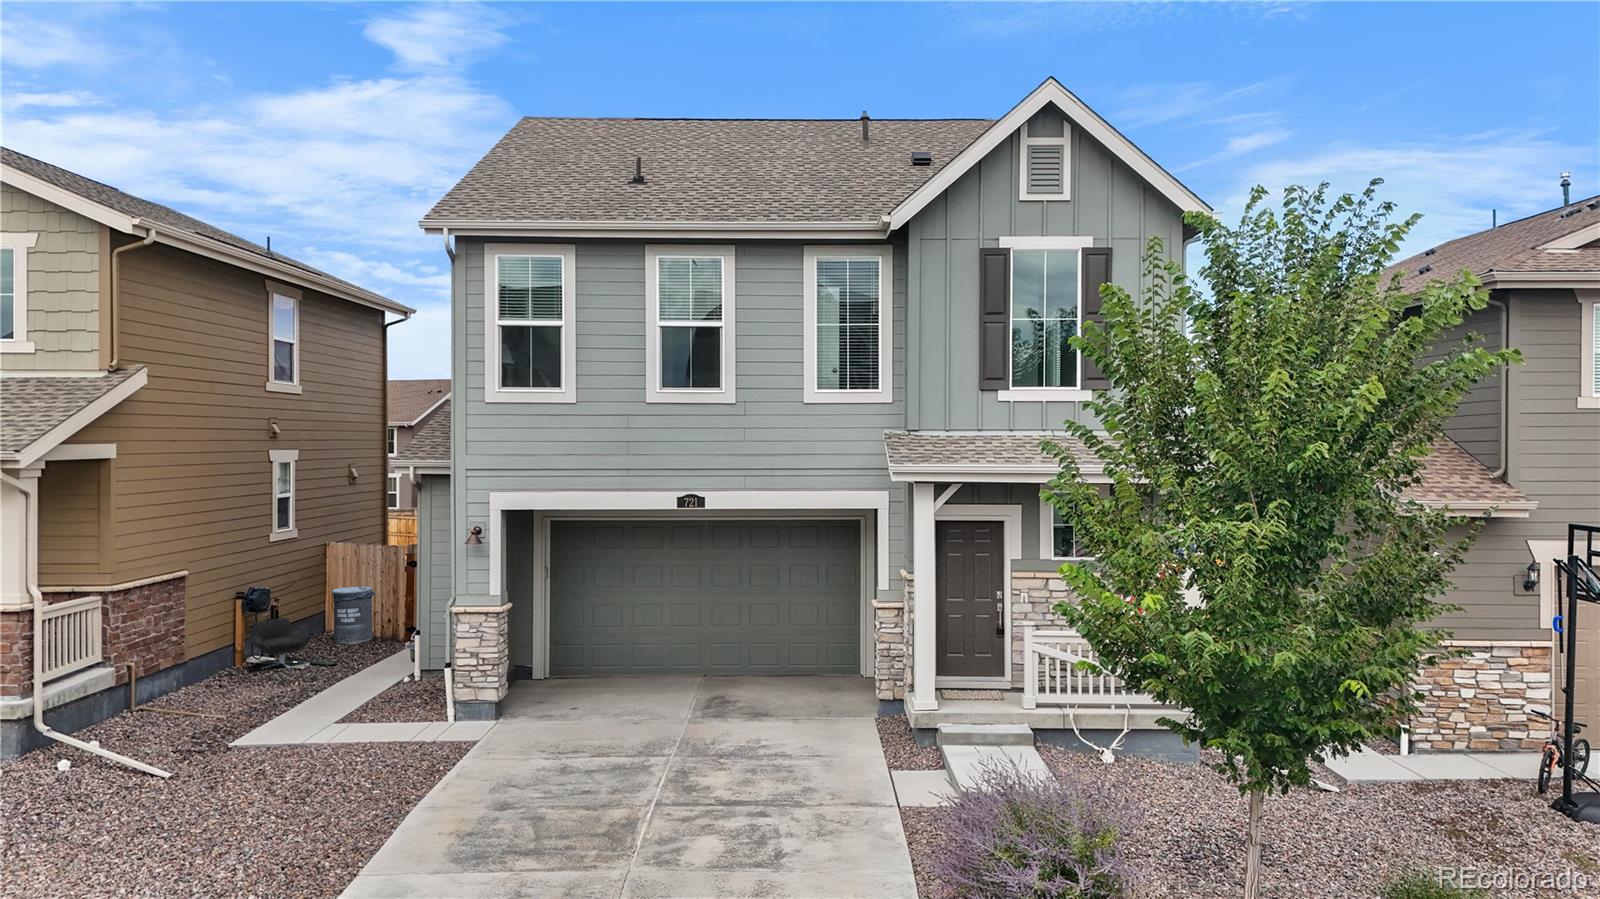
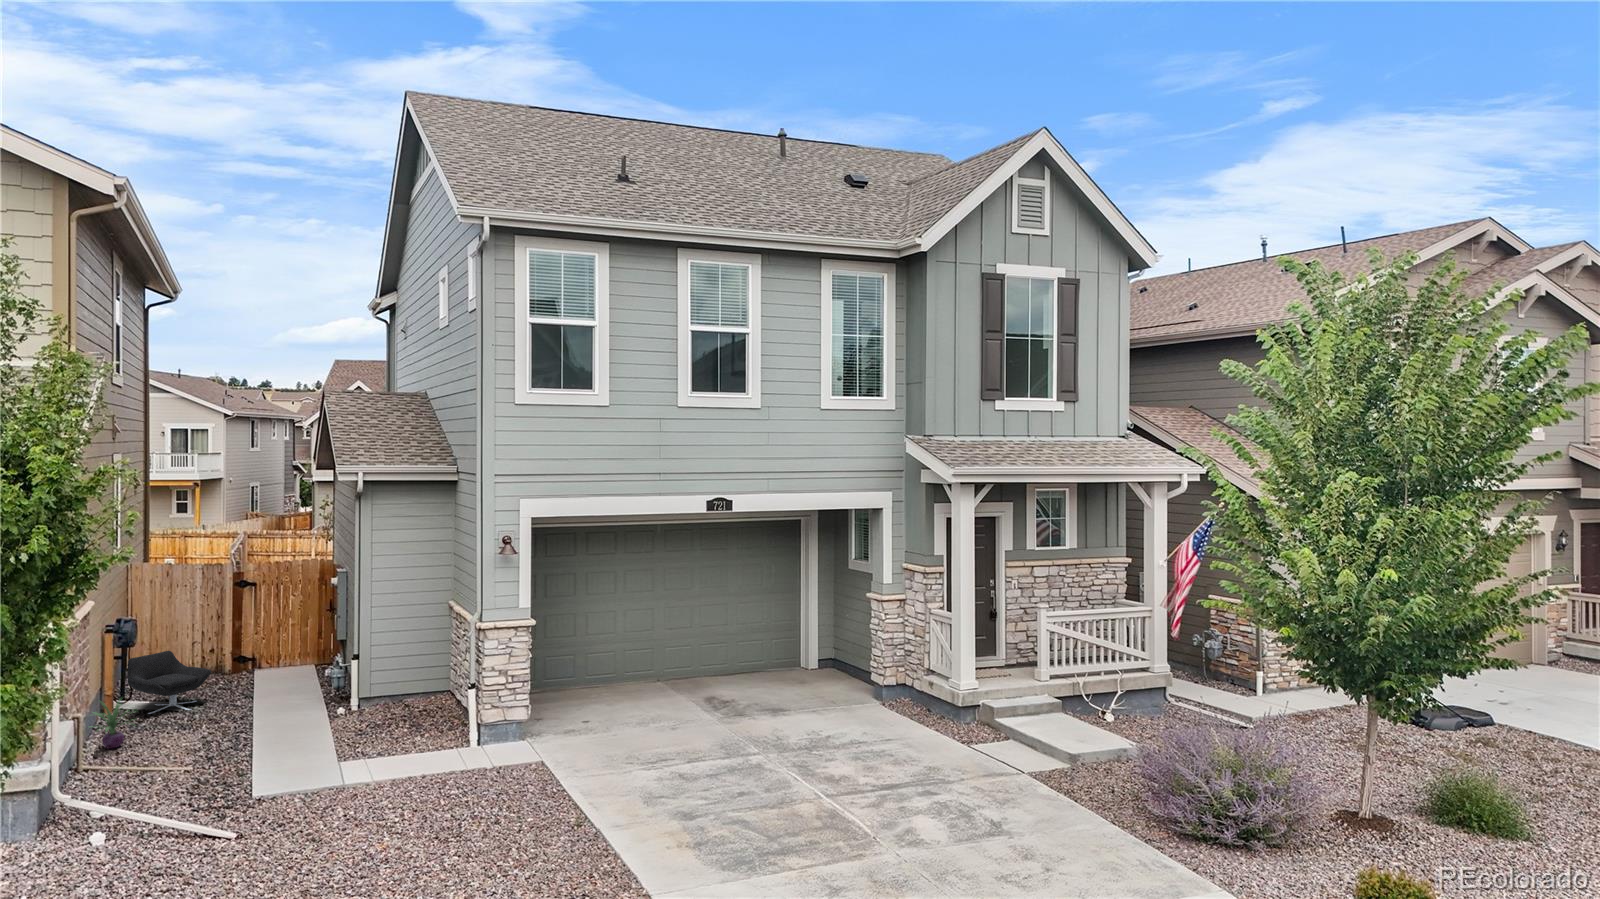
trash can: present [332,587,376,644] -> none [206,609,262,678]
decorative plant: none [180,652,234,693] -> present [93,699,134,749]

